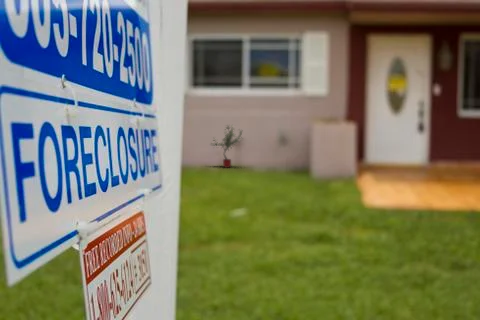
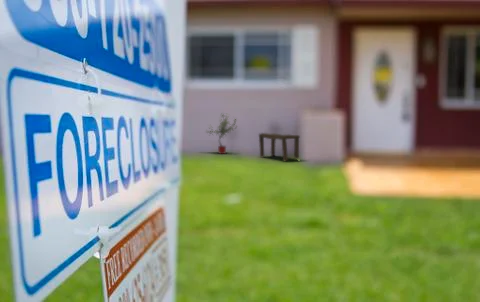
bench: none [265,146,308,175] -> present [259,133,299,161]

